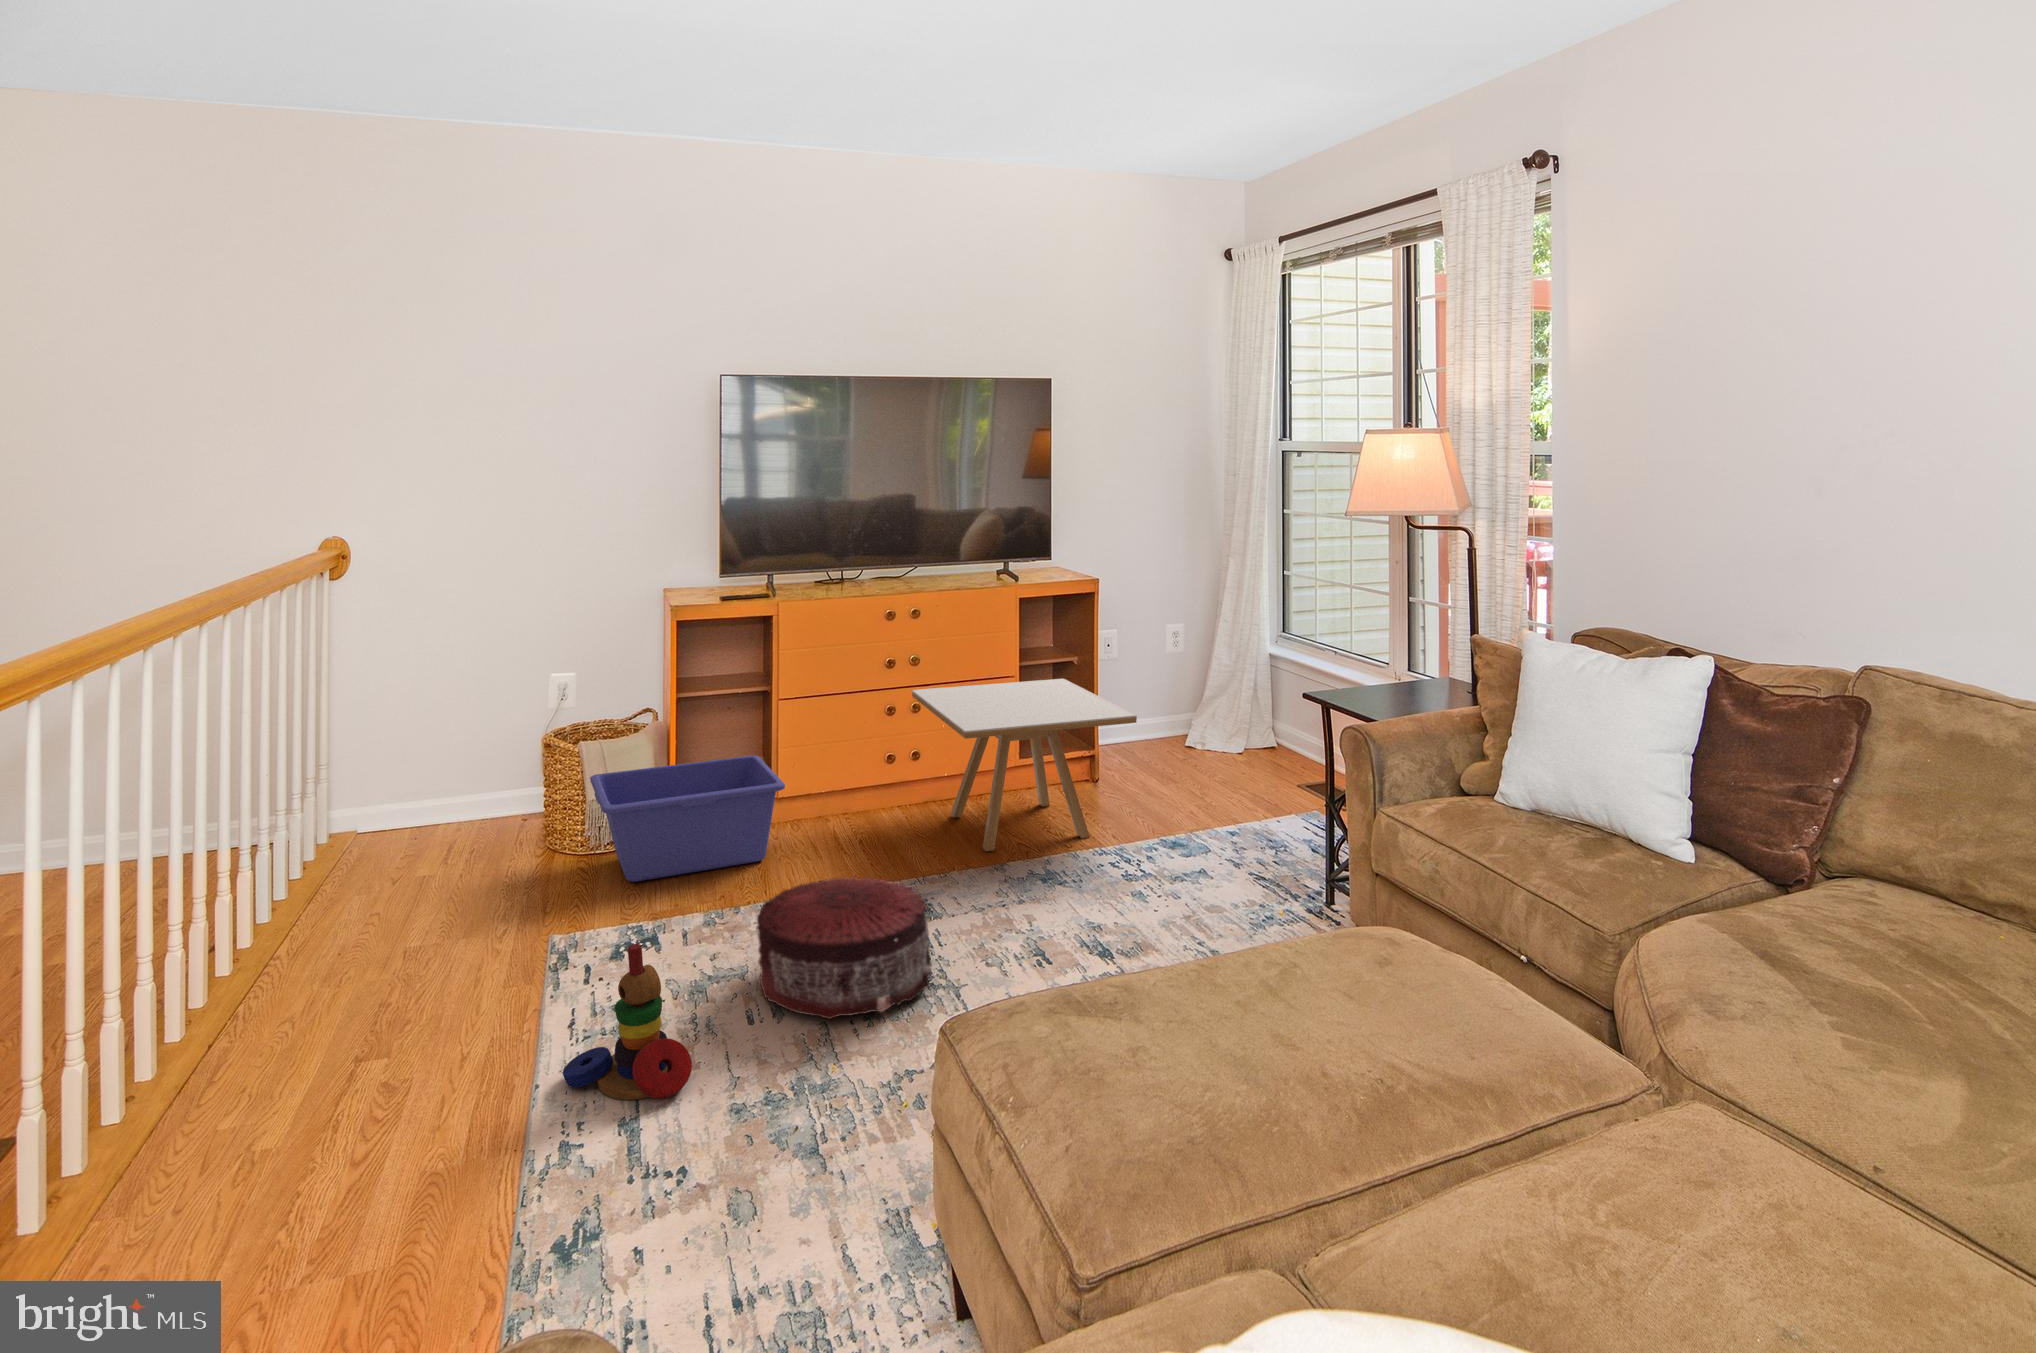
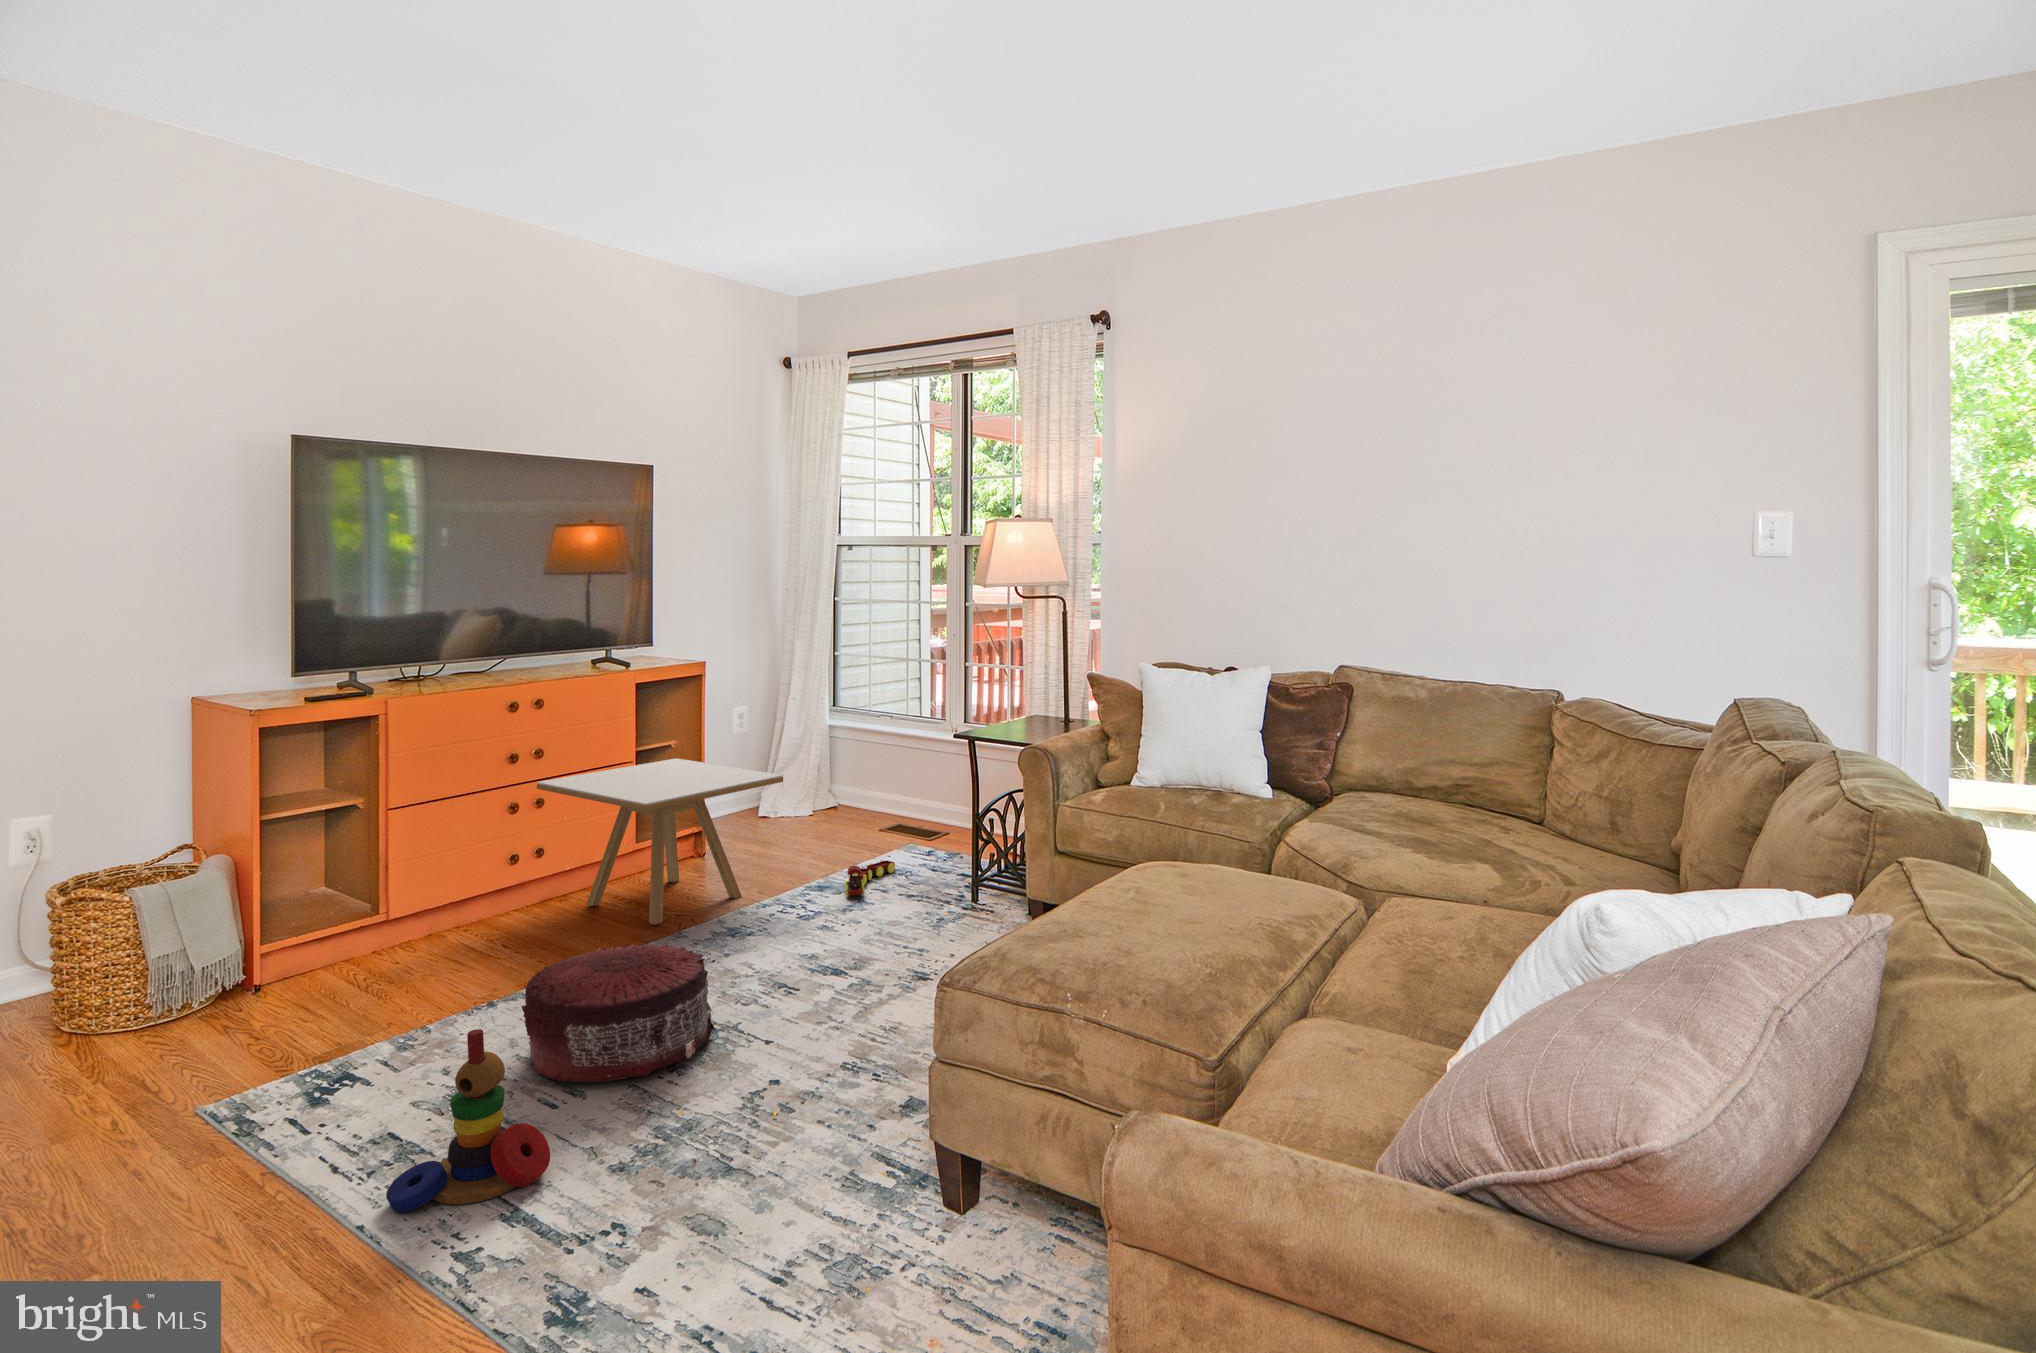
storage bin: present [590,756,785,882] -> none [157,873,440,1035]
toy train: none [1190,826,1272,864] -> present [845,861,895,896]

